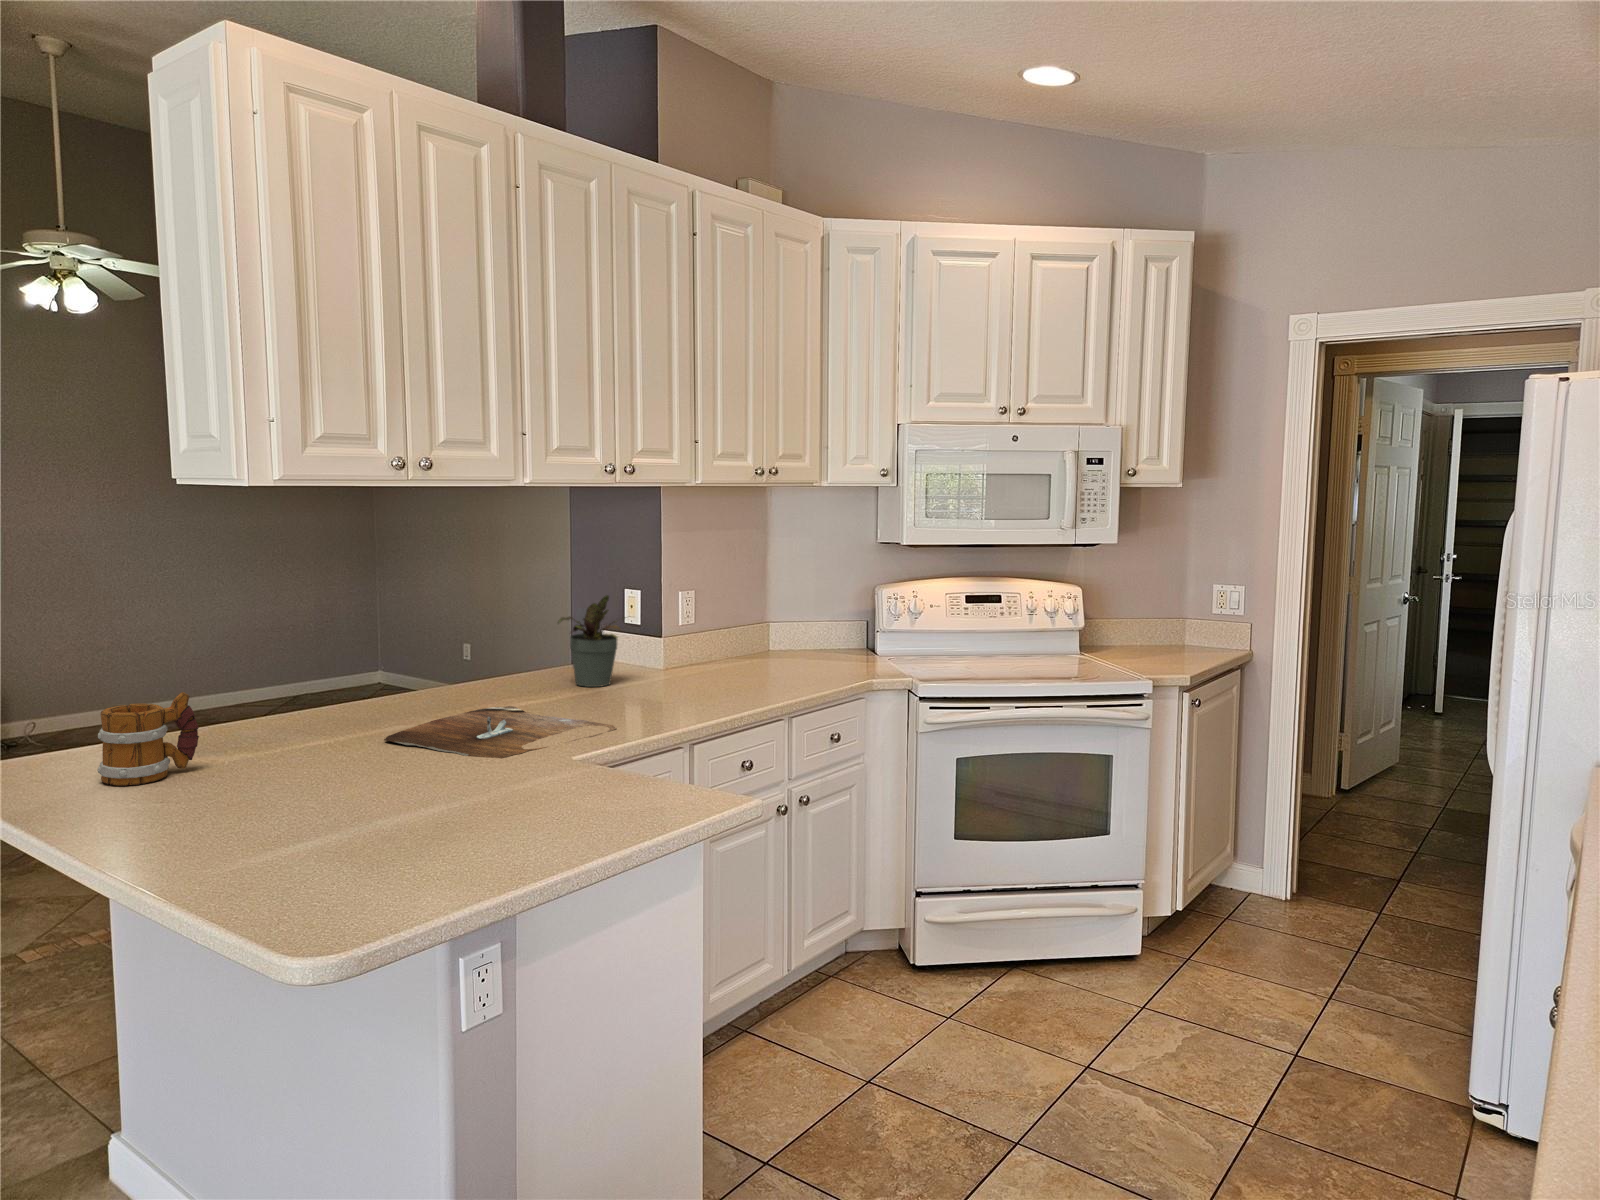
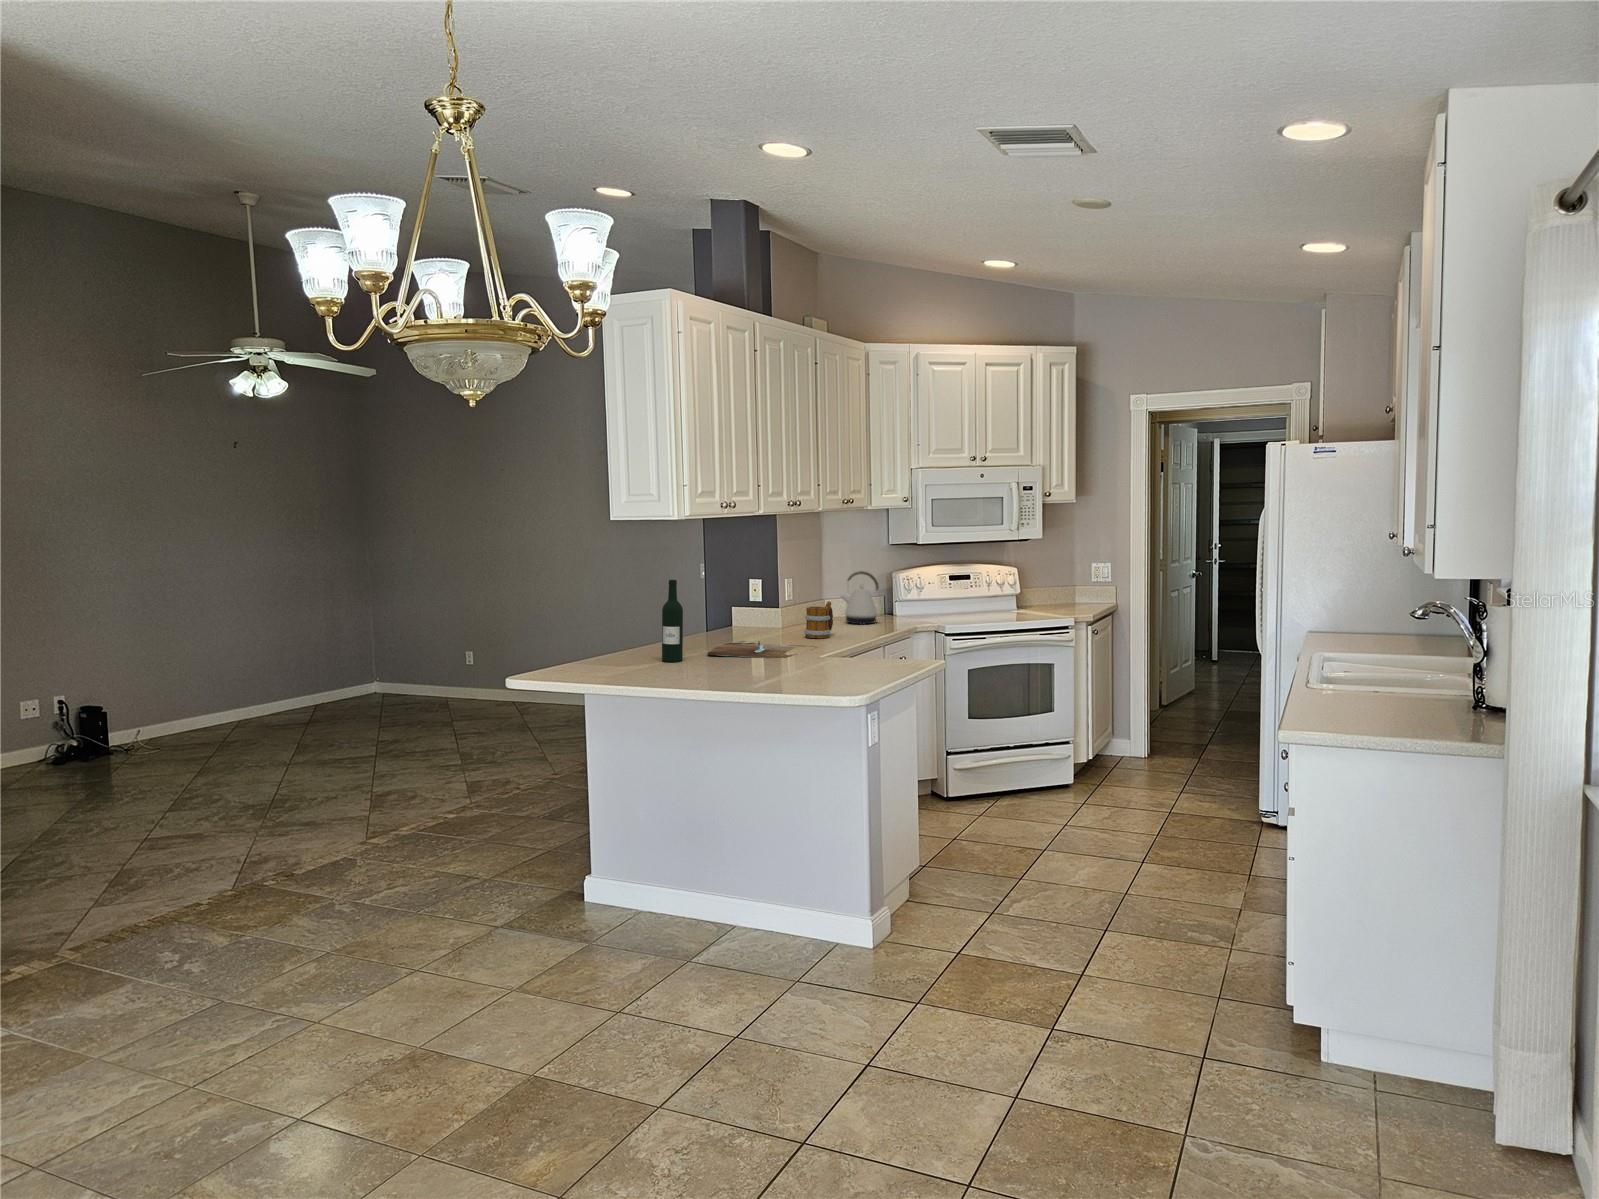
kettle: none [760,587,821,674] -> present [841,571,879,624]
potted plant: present [558,595,620,687] -> none [740,578,782,634]
wine bottle: none [273,603,315,756] -> present [662,580,683,662]
mug: present [97,692,199,786] -> present [804,601,833,638]

